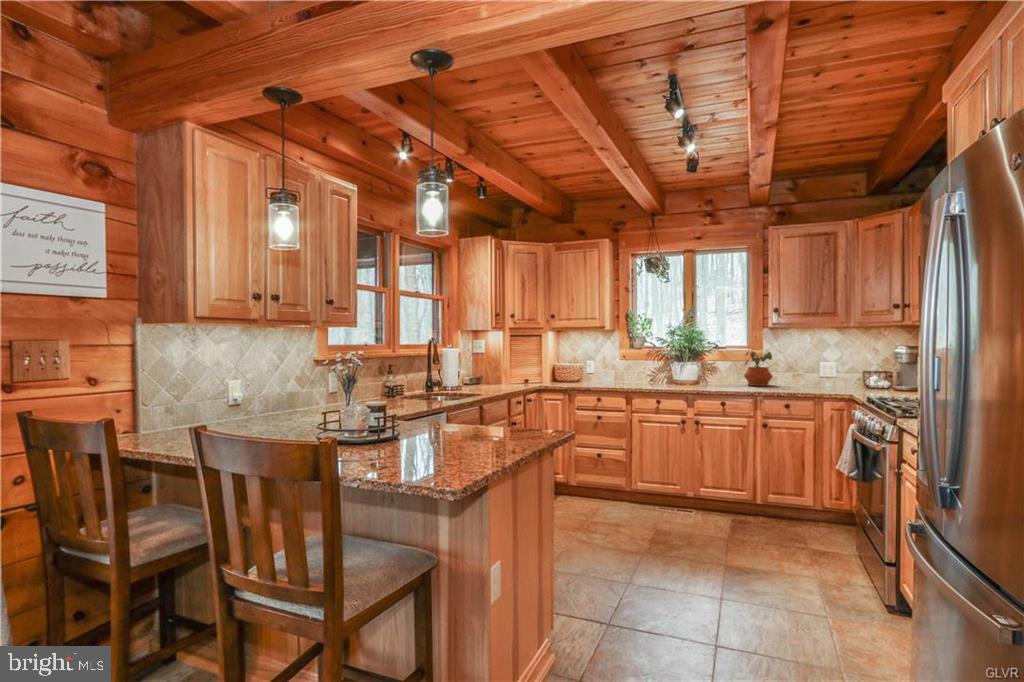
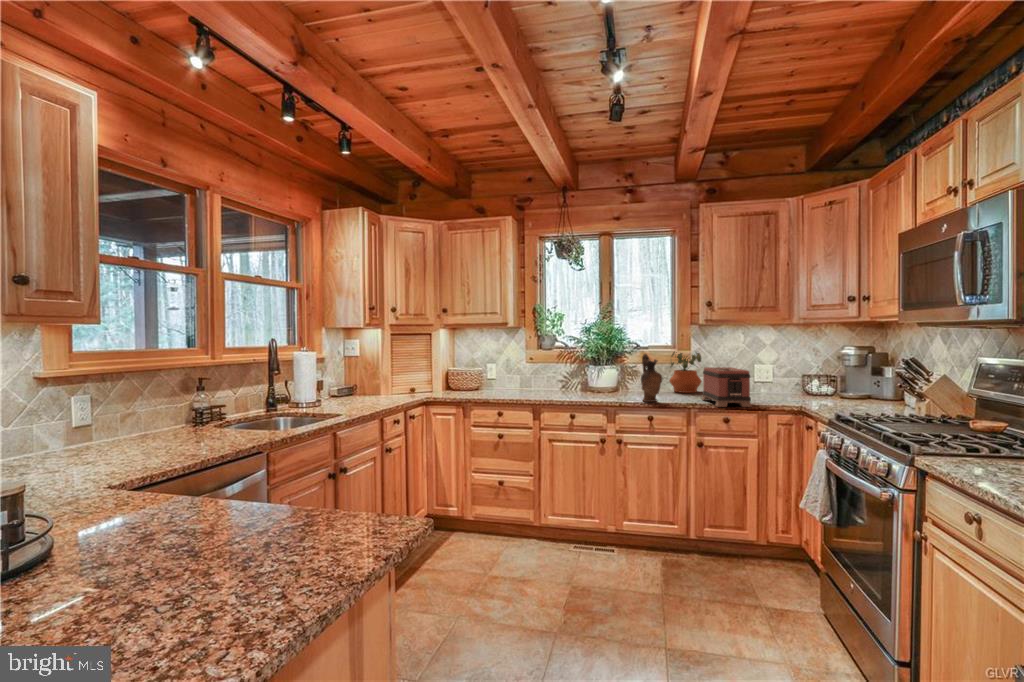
ceramic pitcher: none [716,352,734,391] -> present [641,354,662,402]
toaster: none [768,363,808,395] -> present [702,367,752,407]

